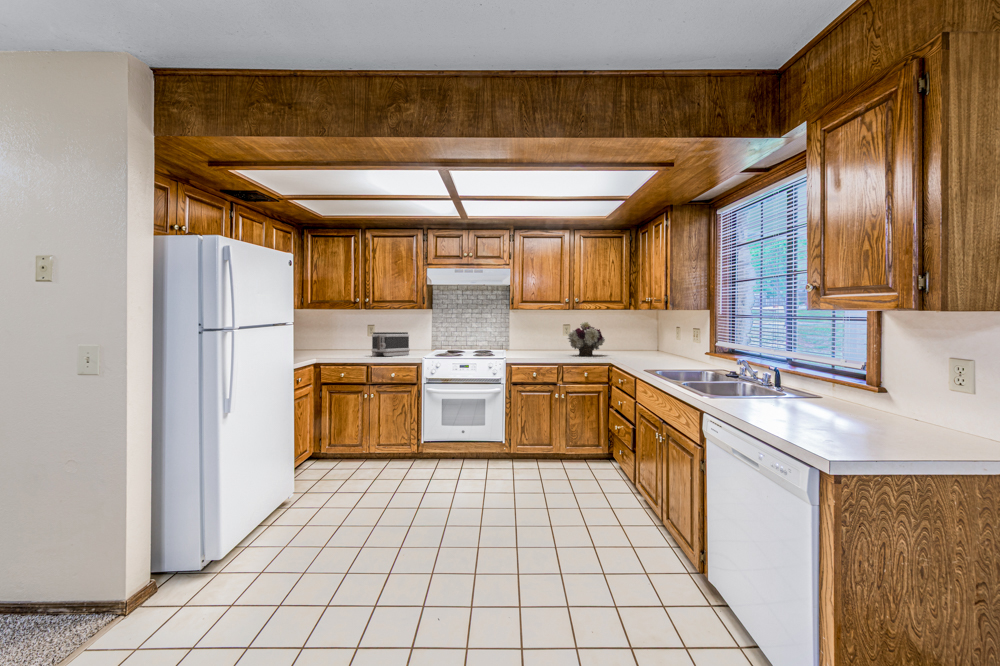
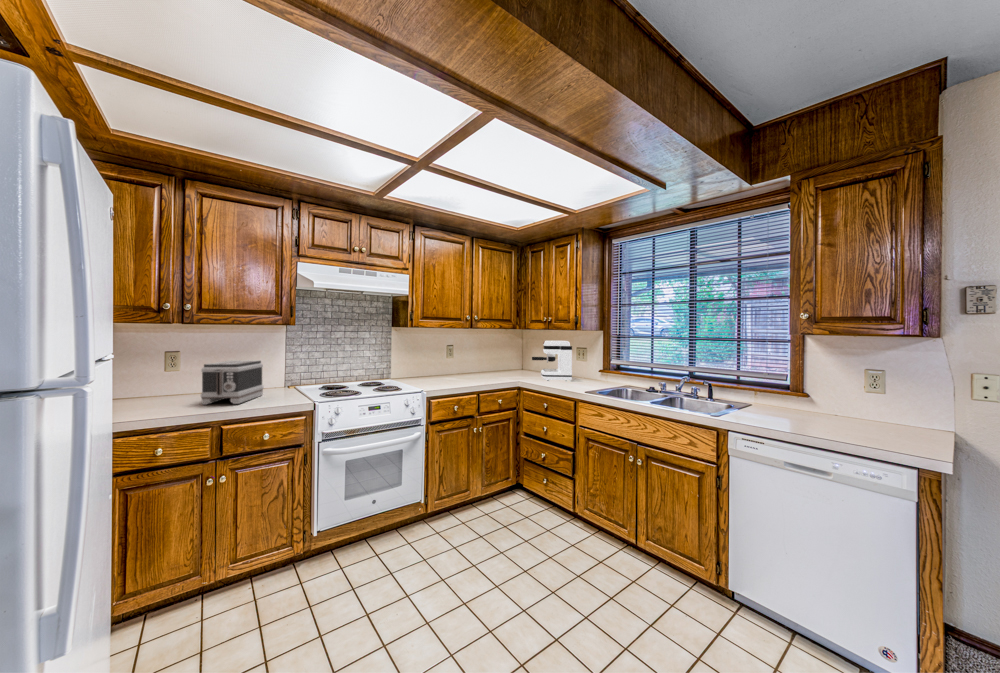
coffee maker: none [629,319,668,359] -> present [532,341,572,381]
flower arrangement: present [568,322,605,356] -> none [471,342,508,380]

